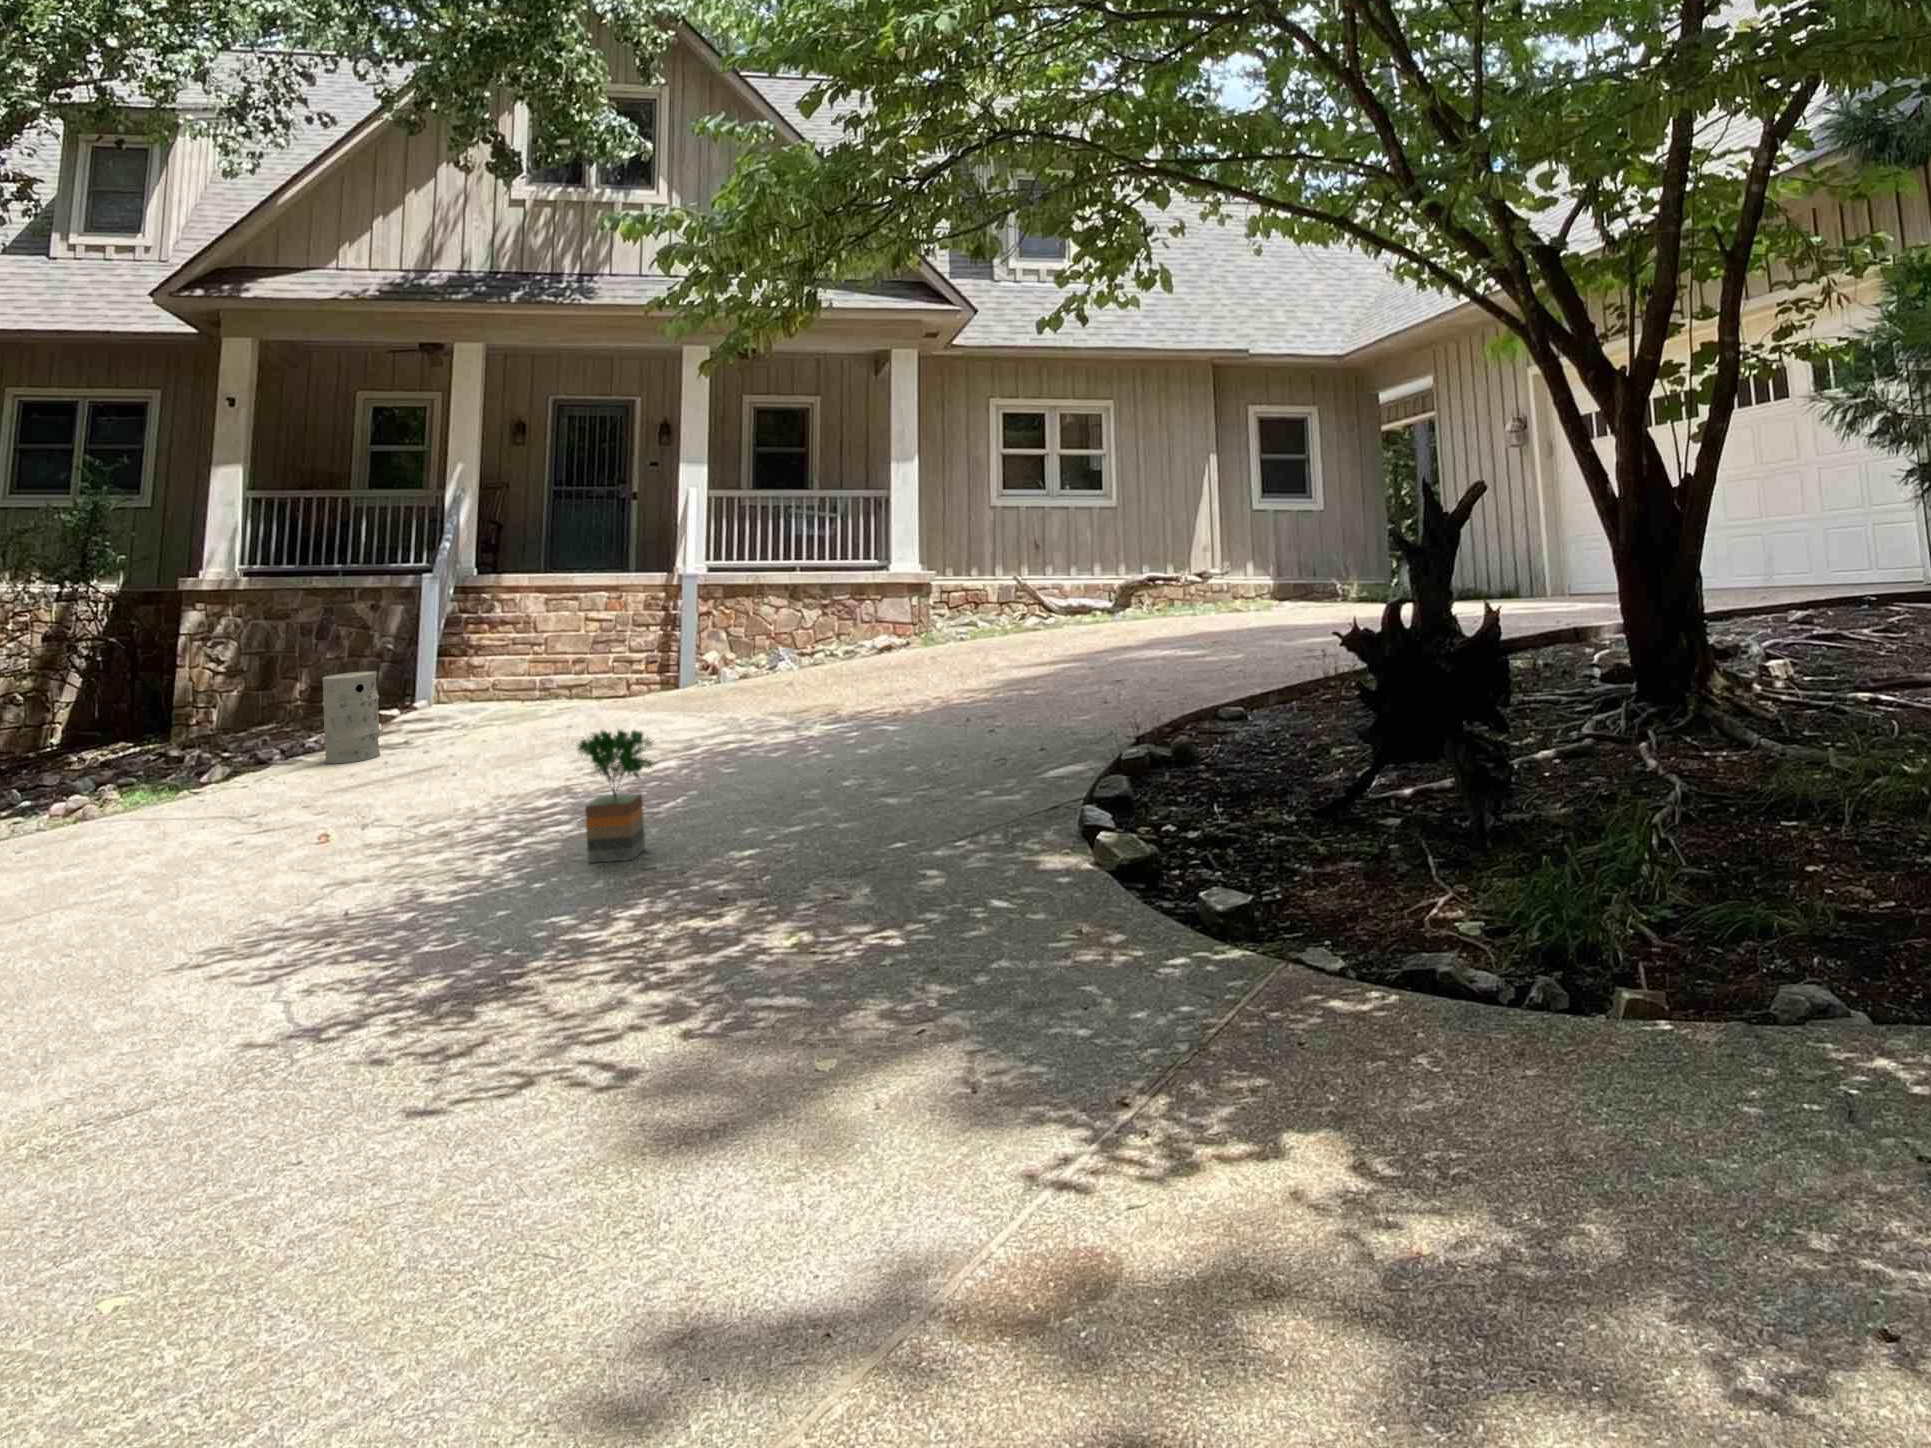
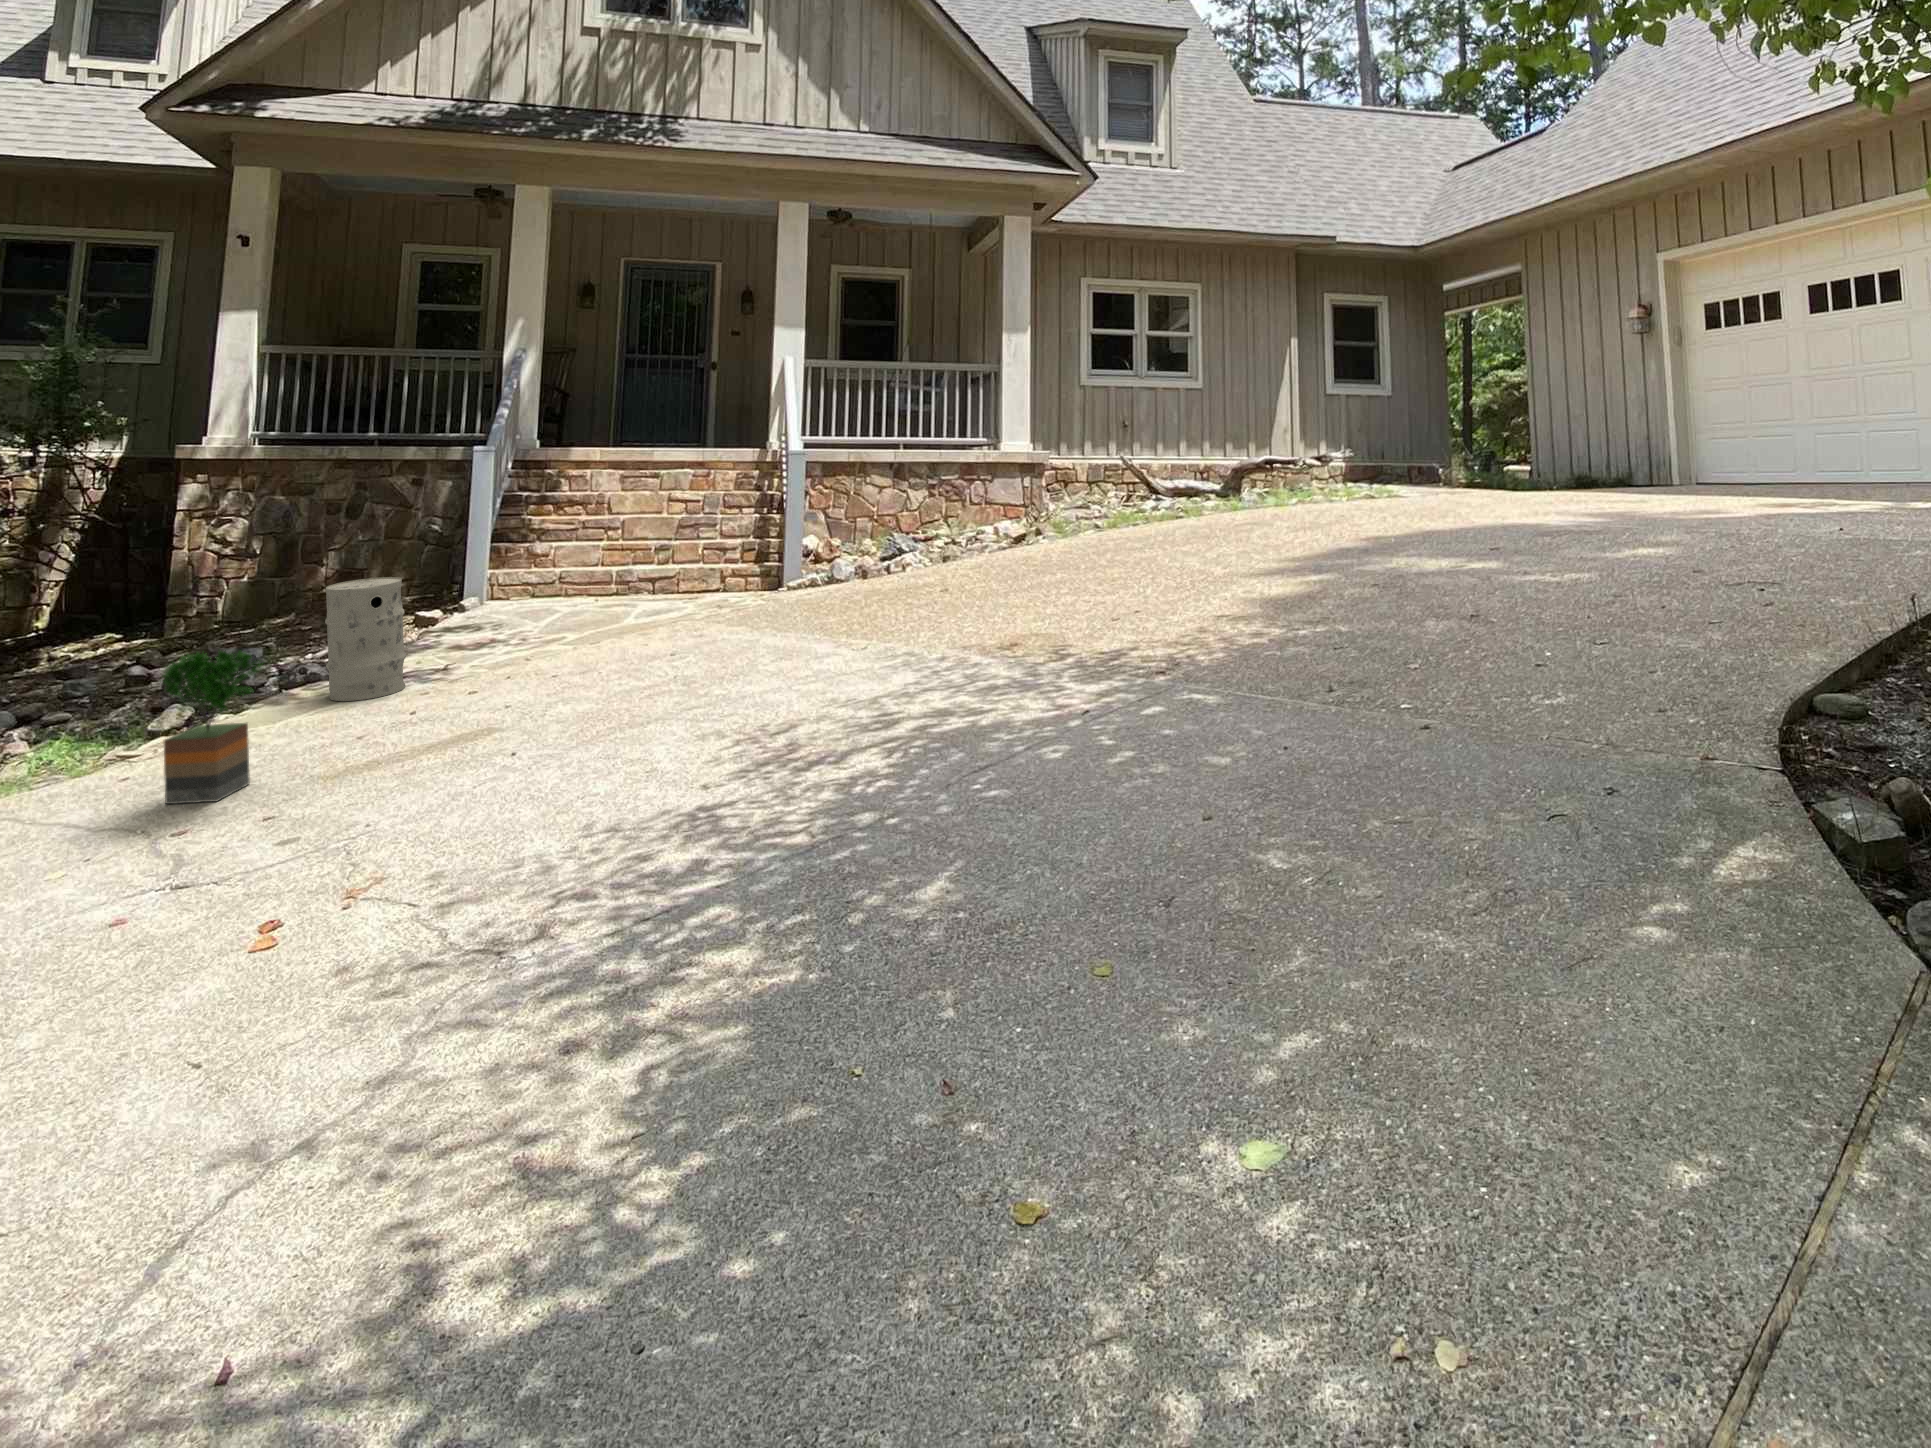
potted tree: present [578,730,654,863] -> present [163,651,263,804]

